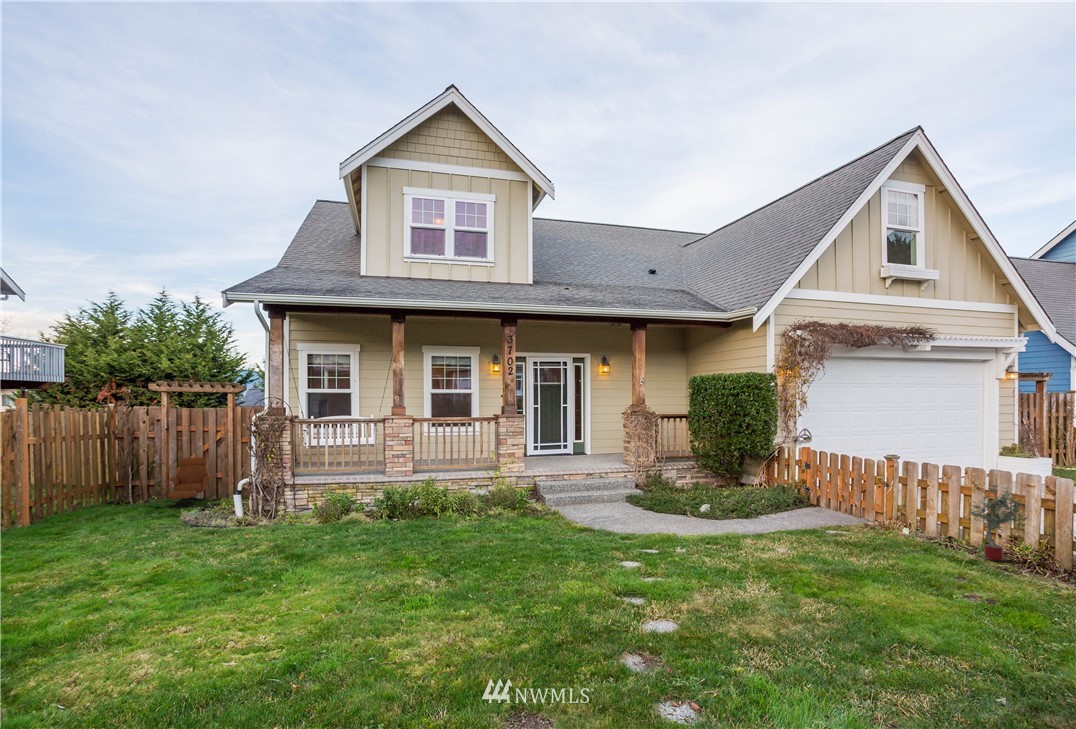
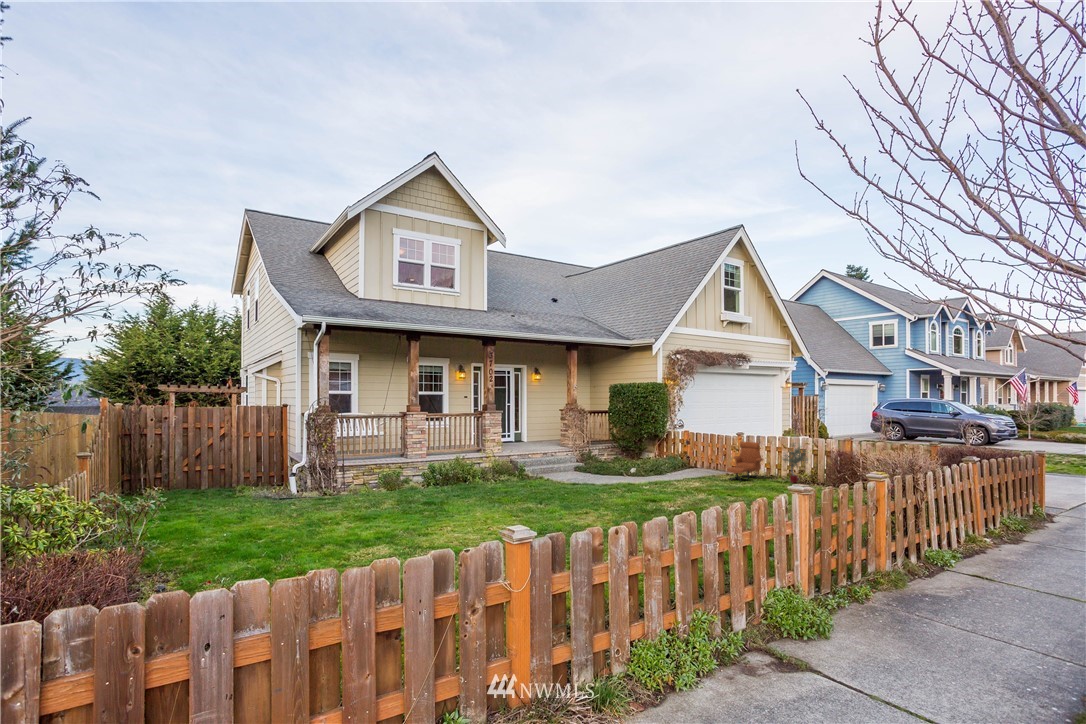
lounge chair: present [168,457,212,509] -> present [727,442,763,481]

